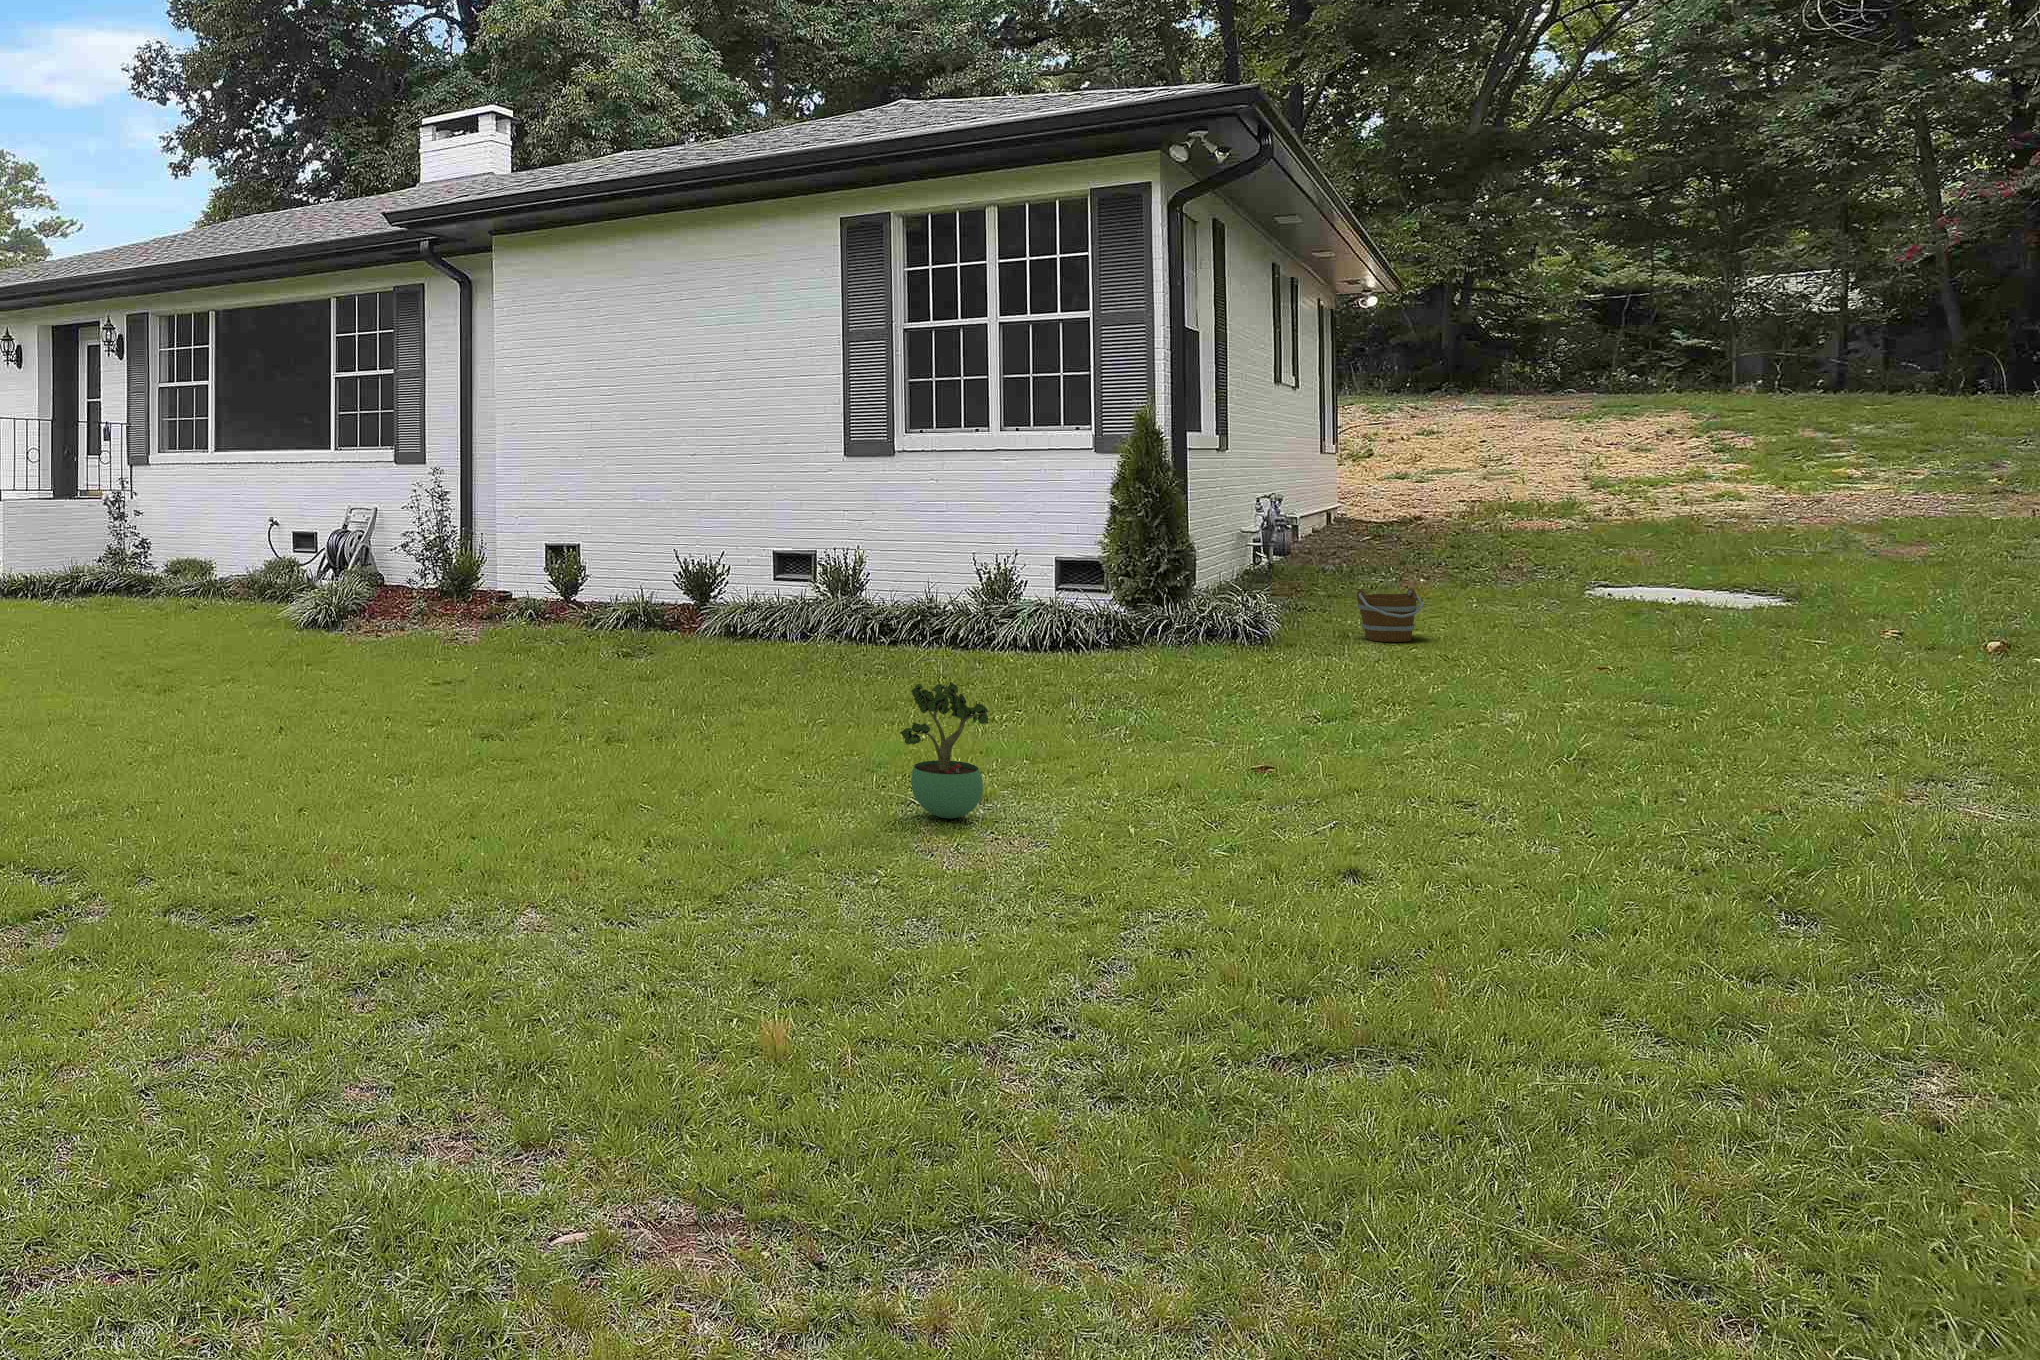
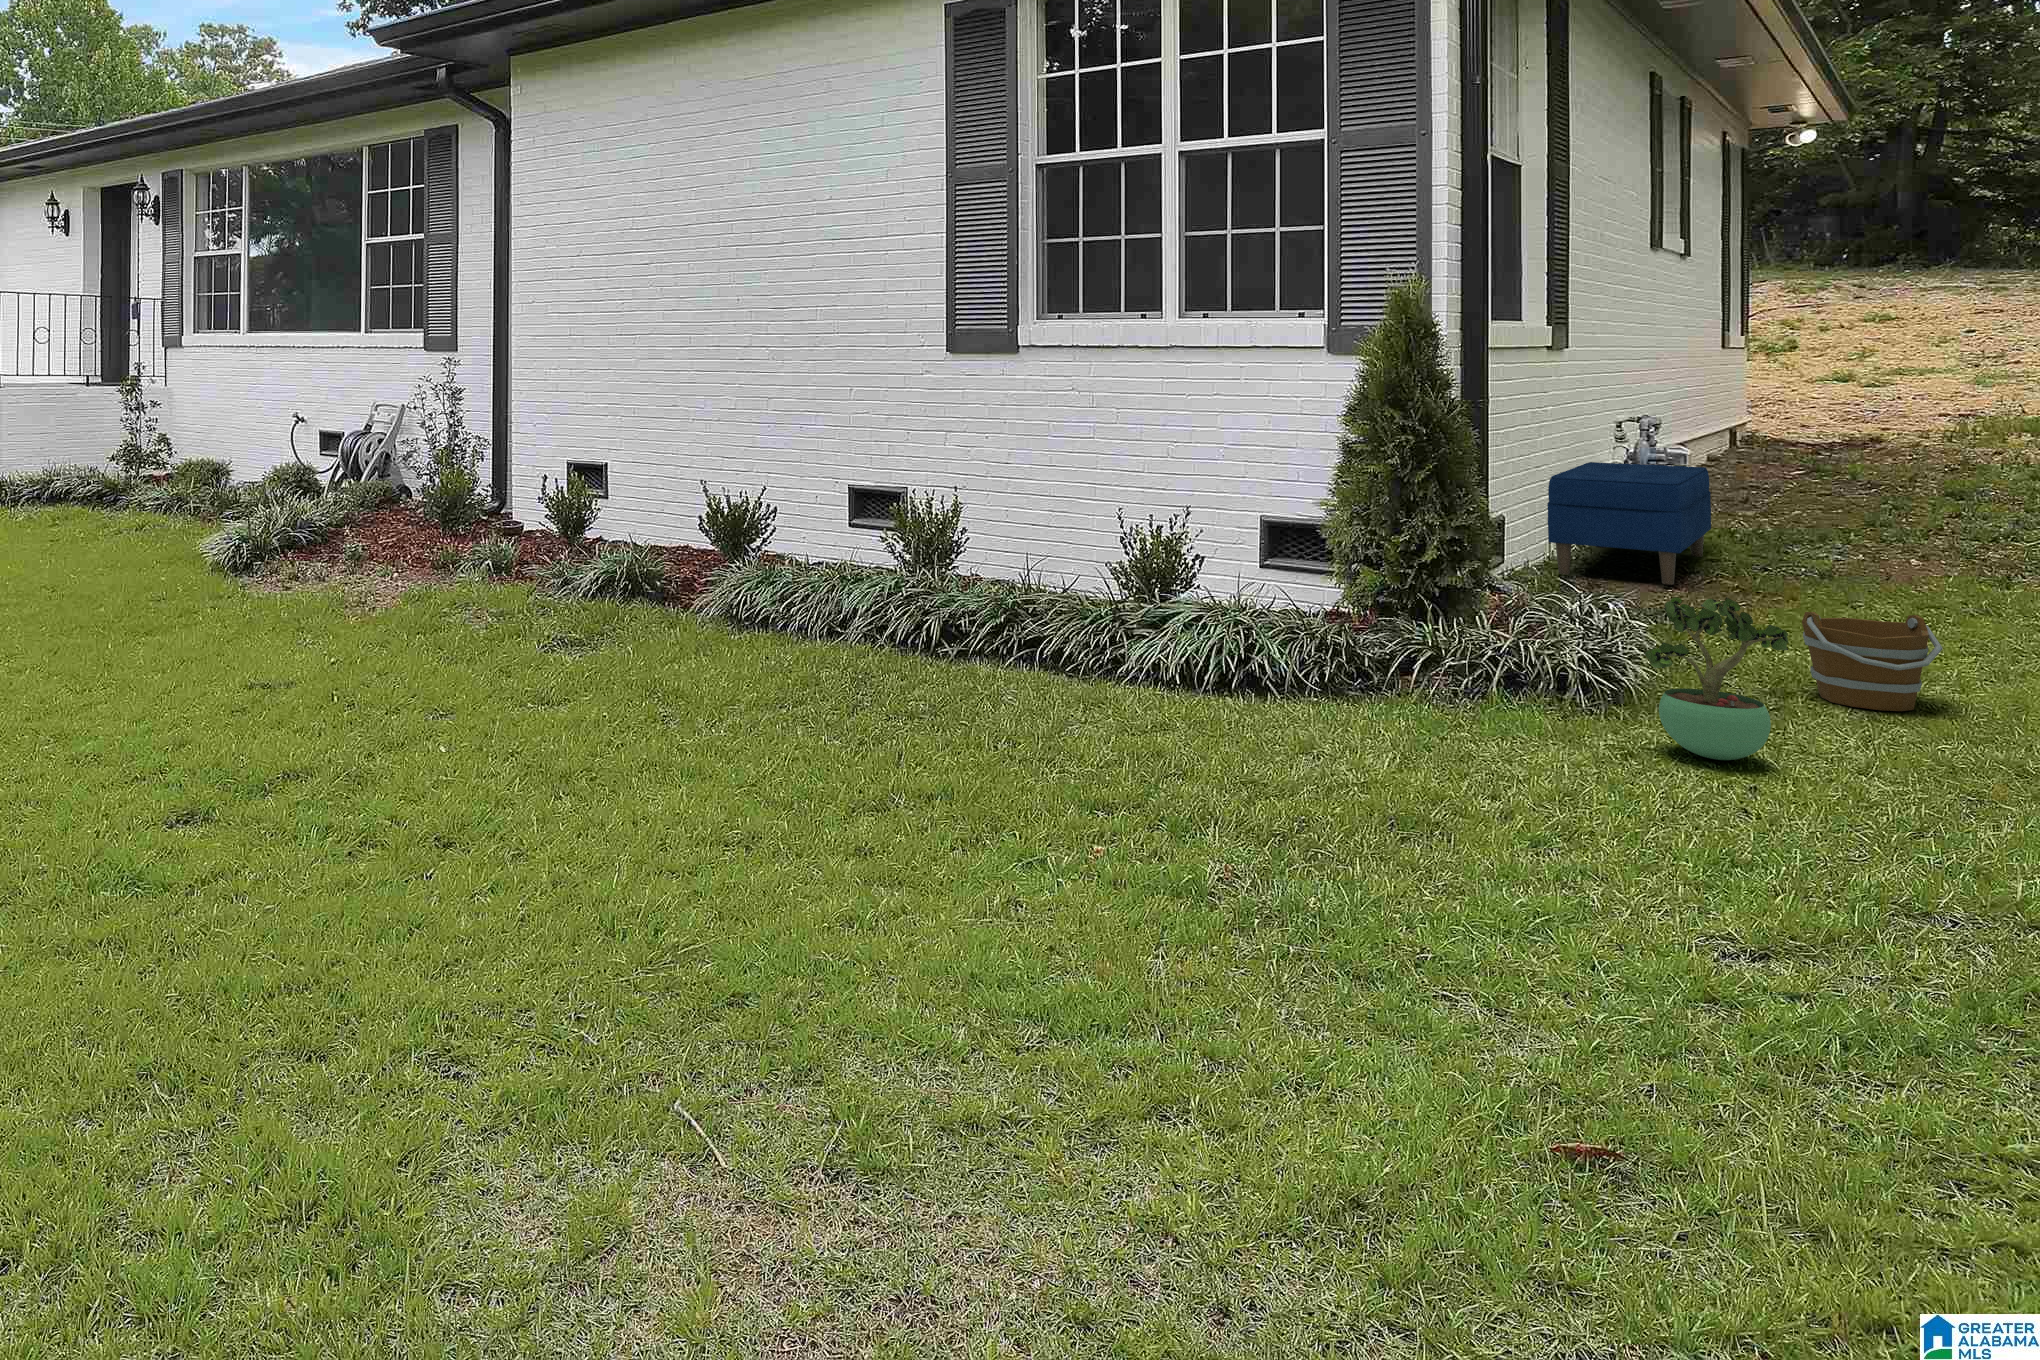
bench: none [1221,523,1314,594] -> present [1547,462,1711,585]
potted plant: present [900,682,988,819] -> present [1644,597,1789,760]

